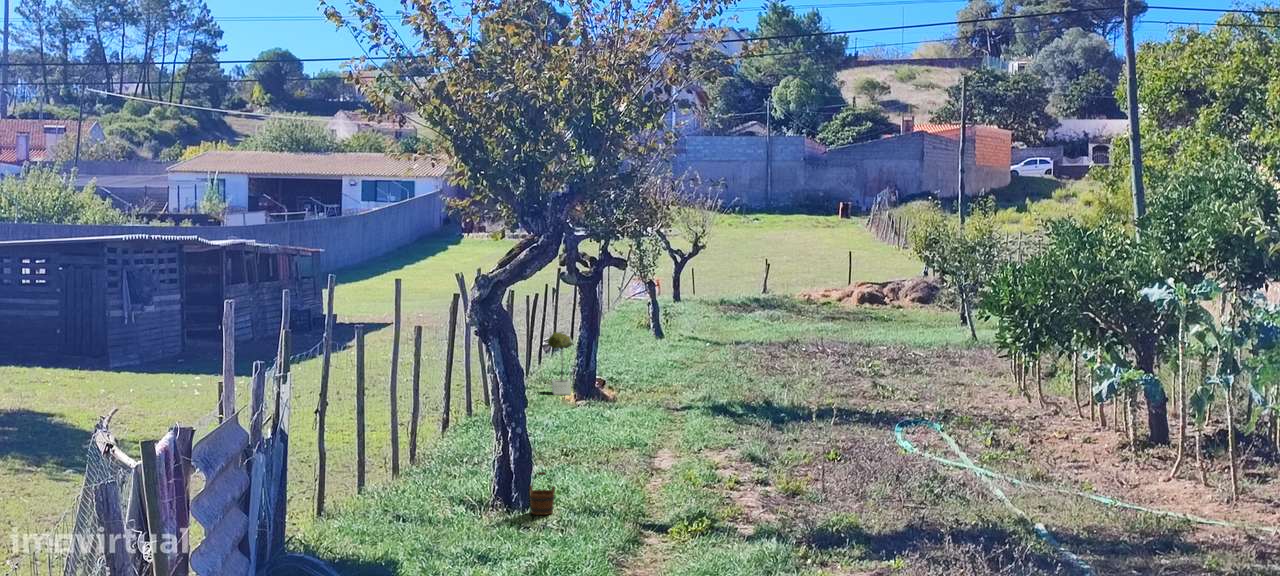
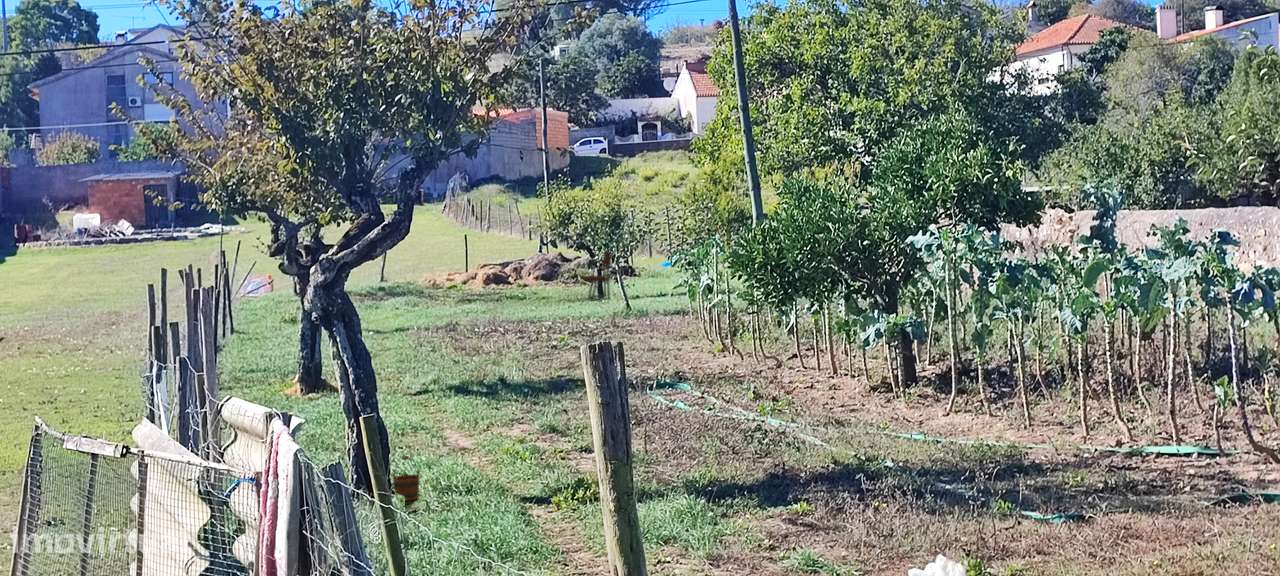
bench: none [939,277,970,328] -> present [581,251,611,301]
potted tree: present [548,332,573,395] -> none [266,325,296,393]

